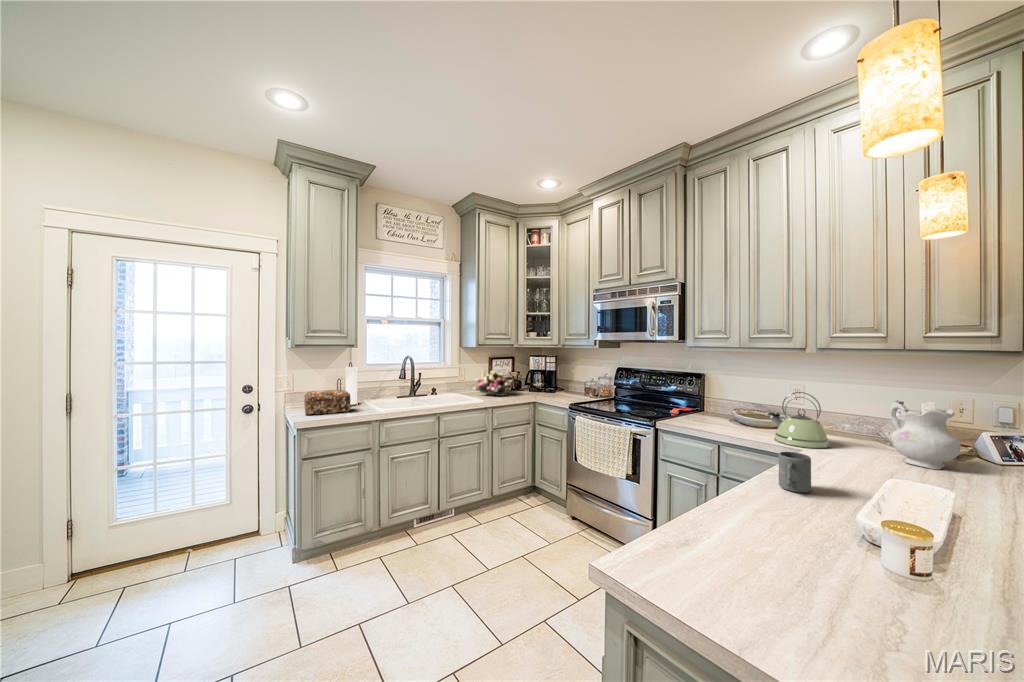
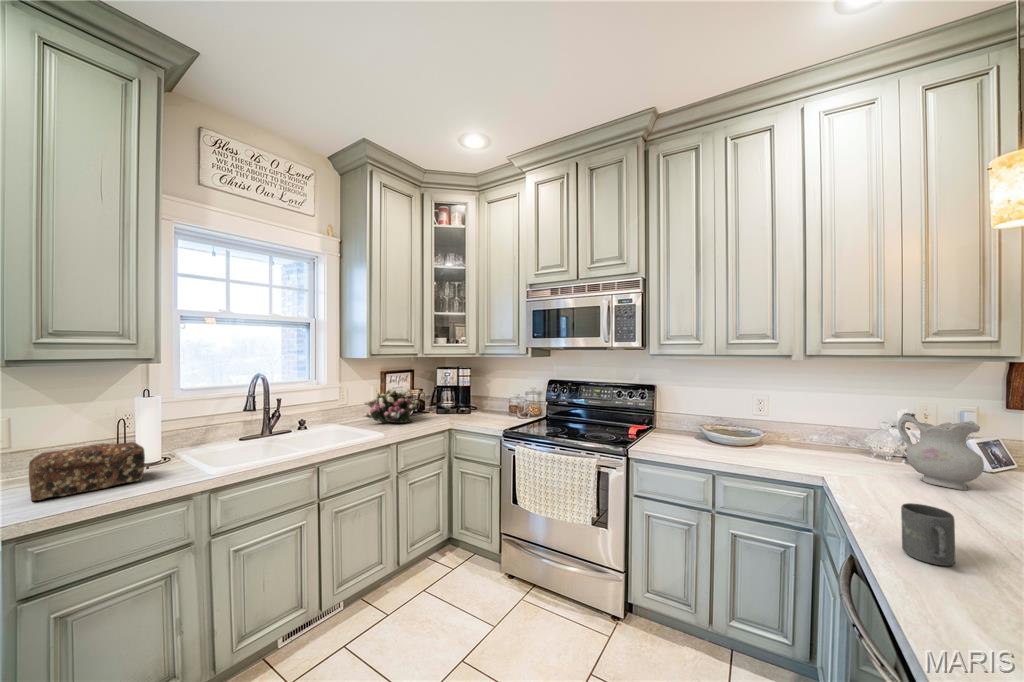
kettle: present [768,392,830,448] -> none [765,406,837,473]

